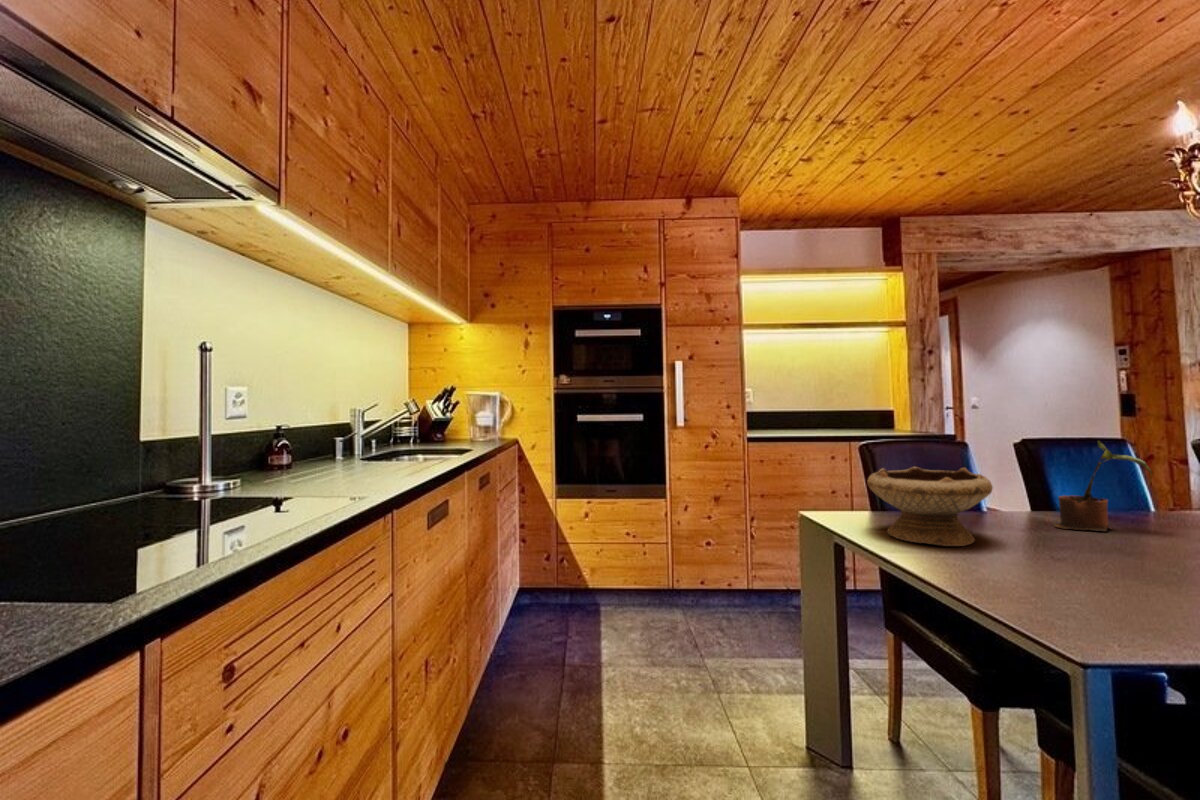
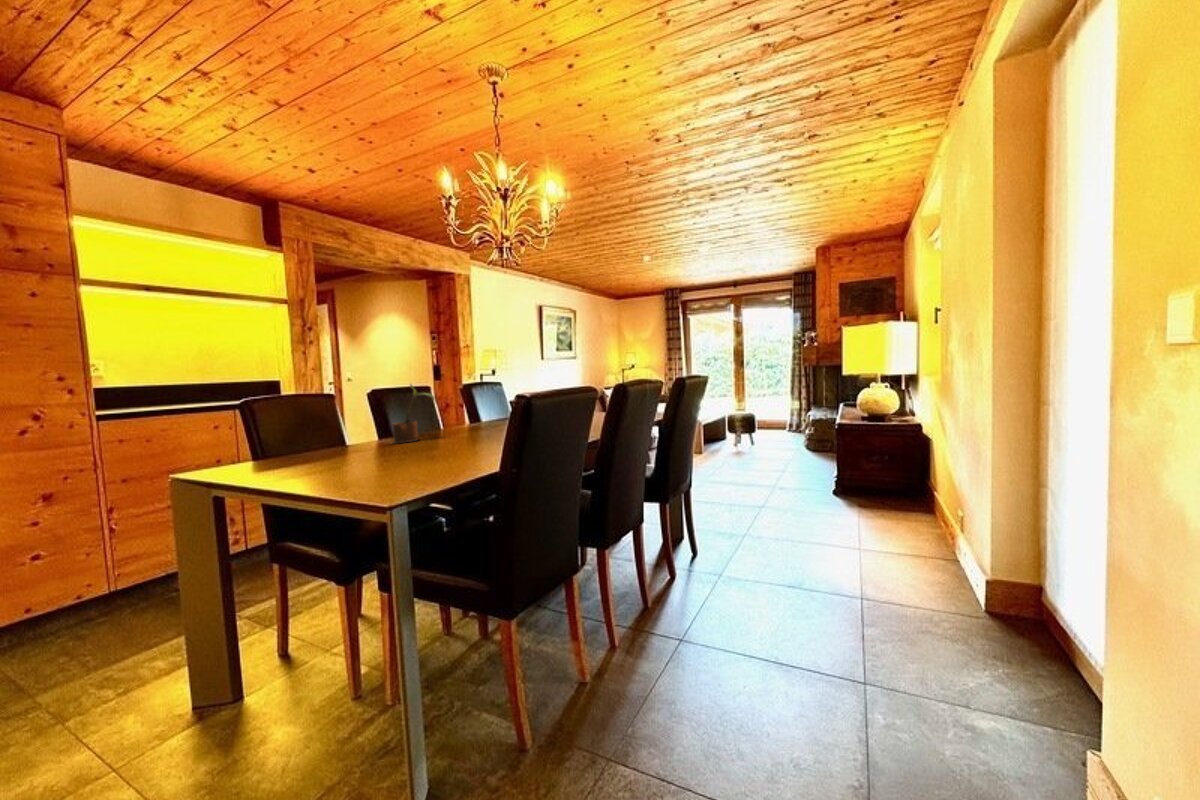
bowl: present [867,467,993,546] -> none [252,407,350,468]

